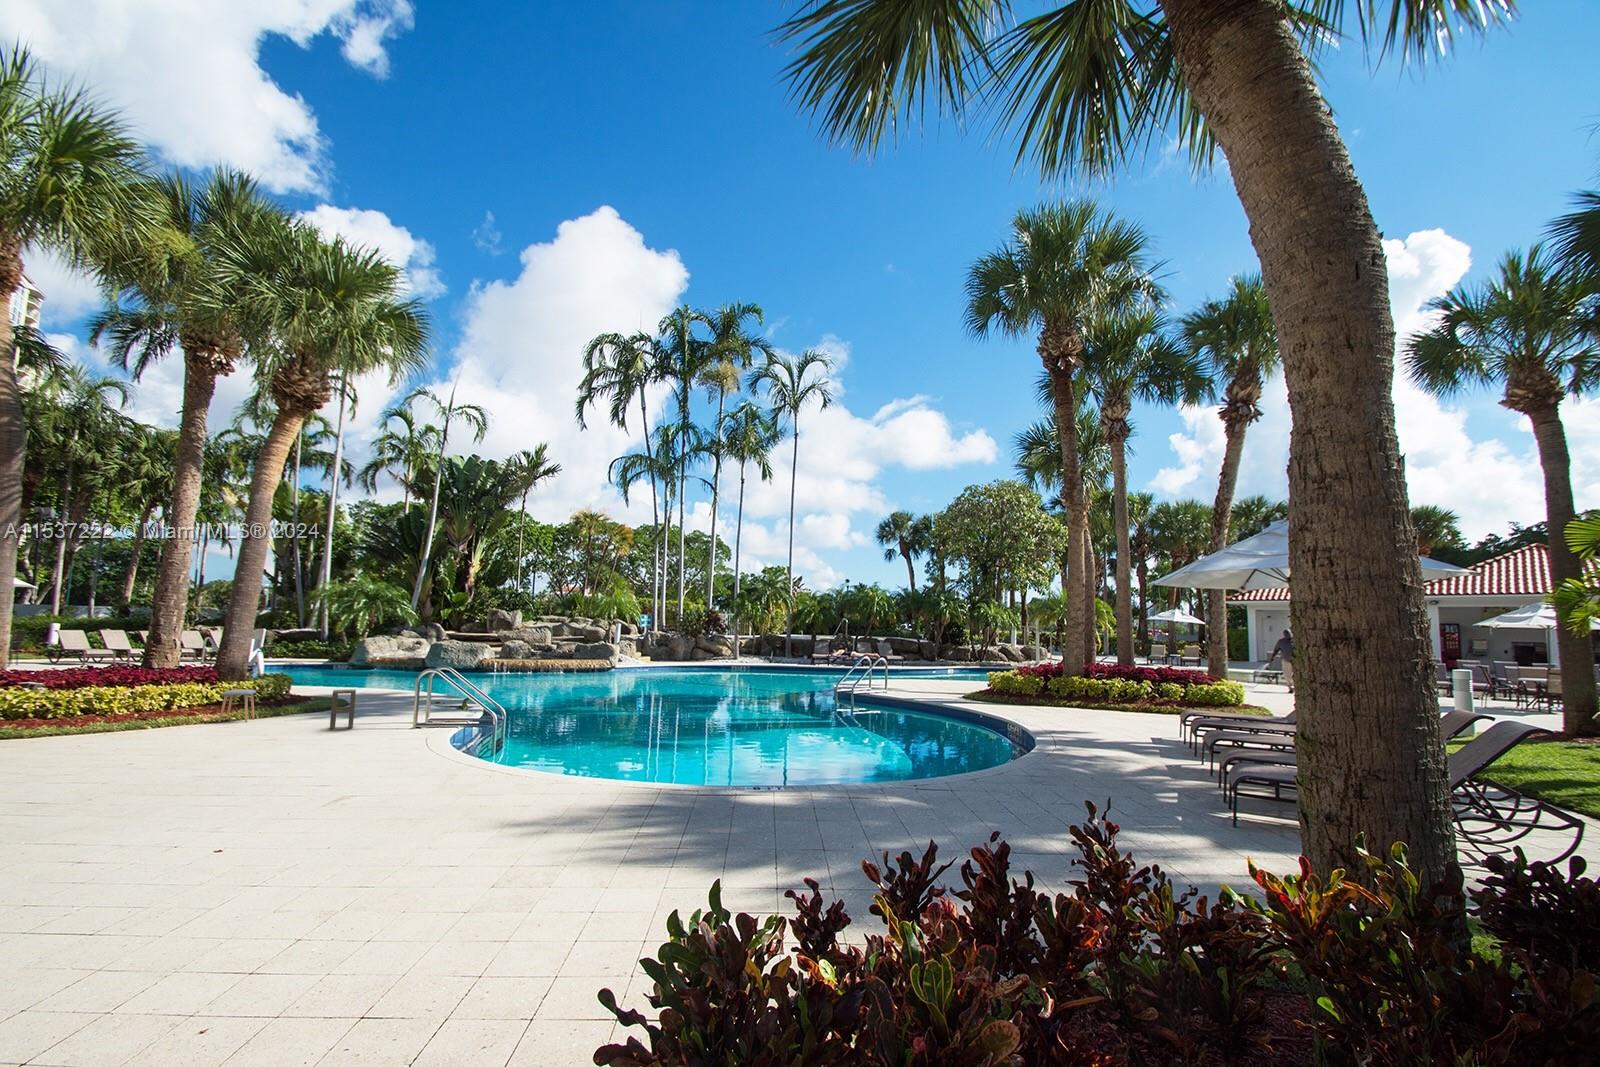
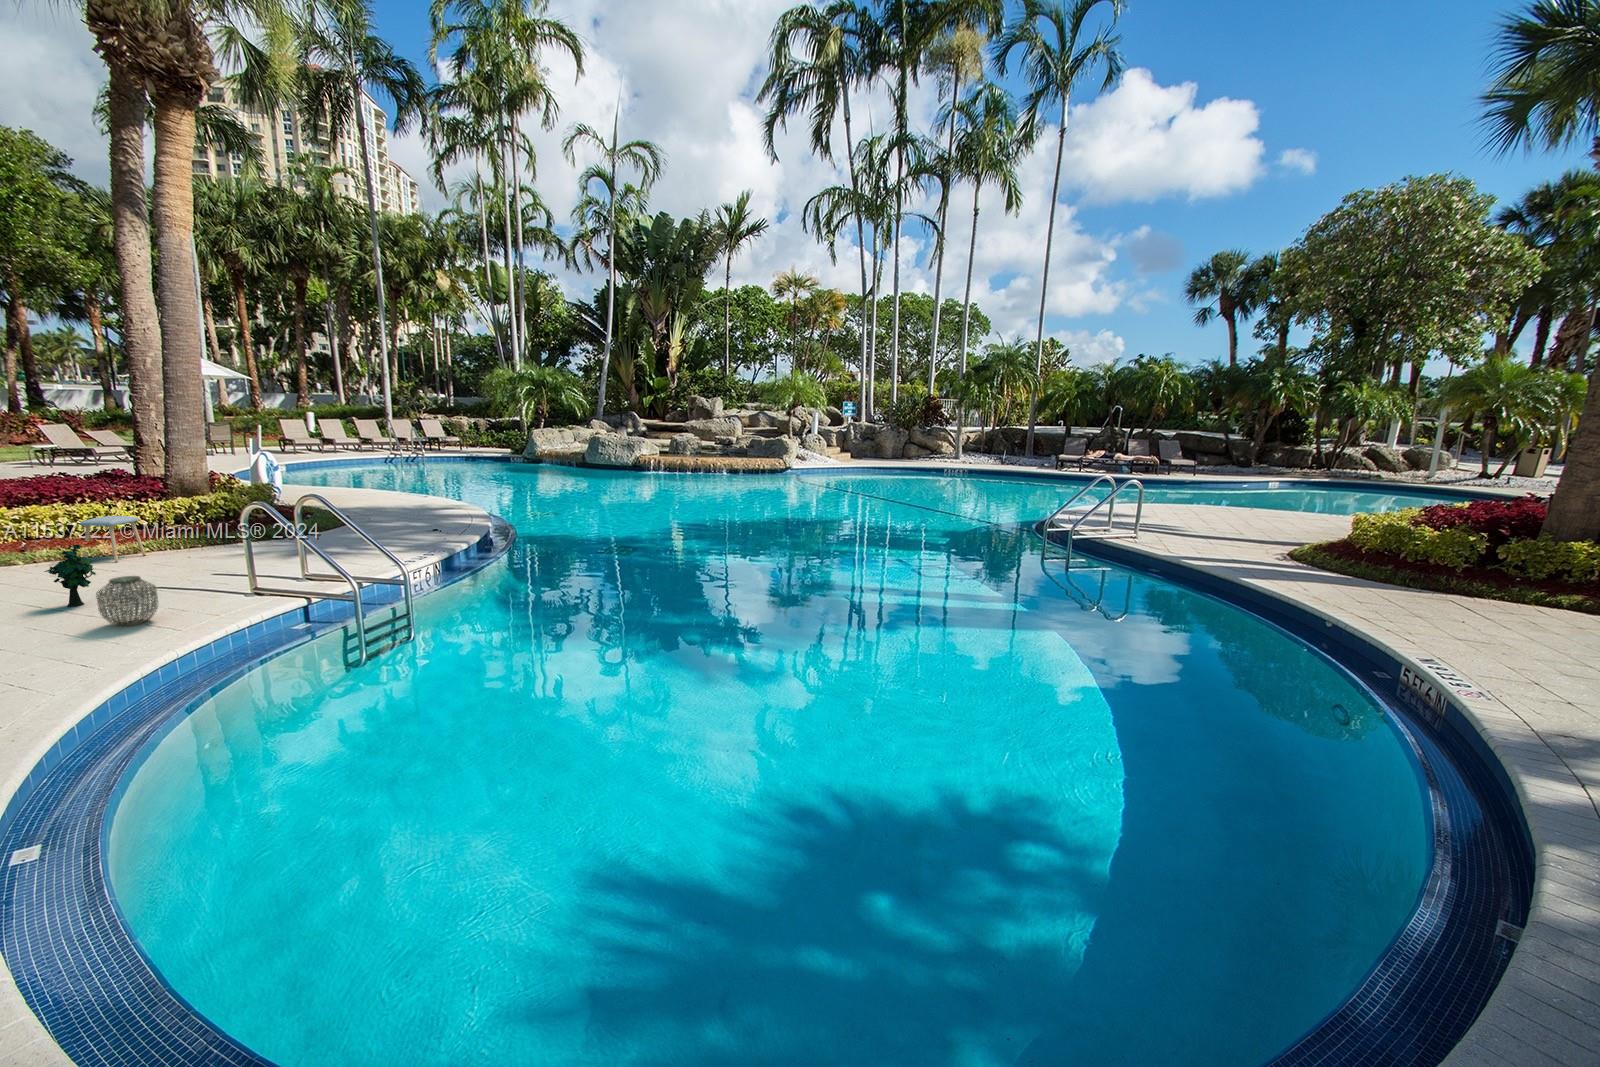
side table: present [330,689,356,729] -> none [132,530,194,591]
decorative plant: none [299,695,325,735] -> present [45,545,96,607]
woven basket: none [368,708,399,738] -> present [96,576,158,627]

